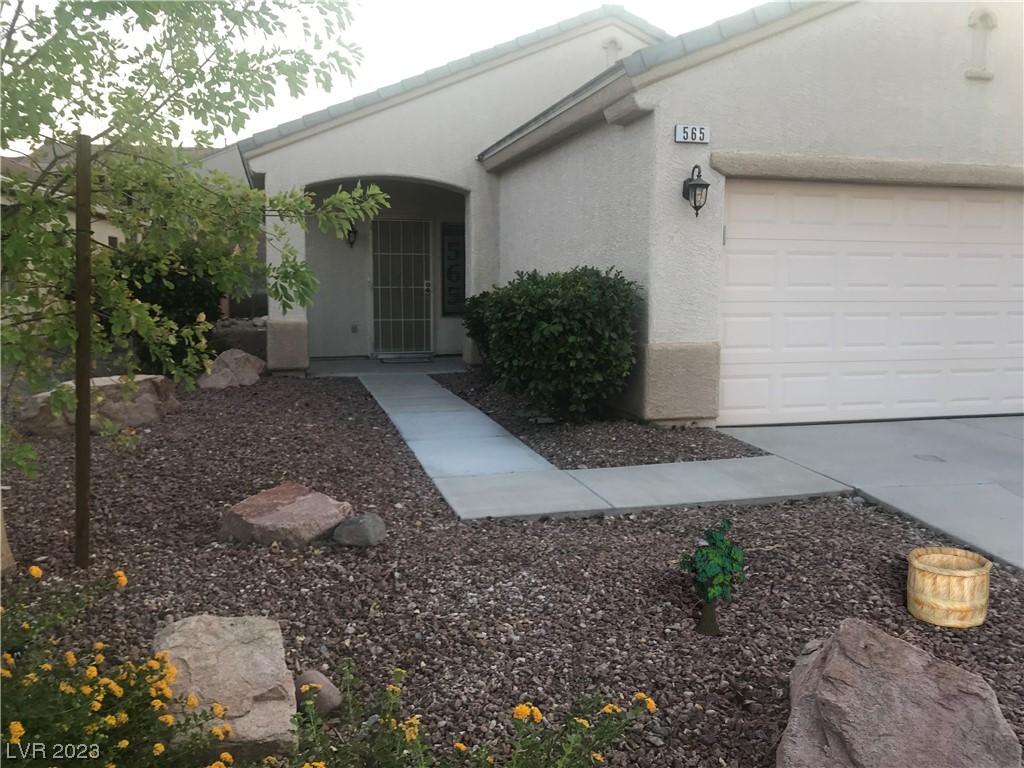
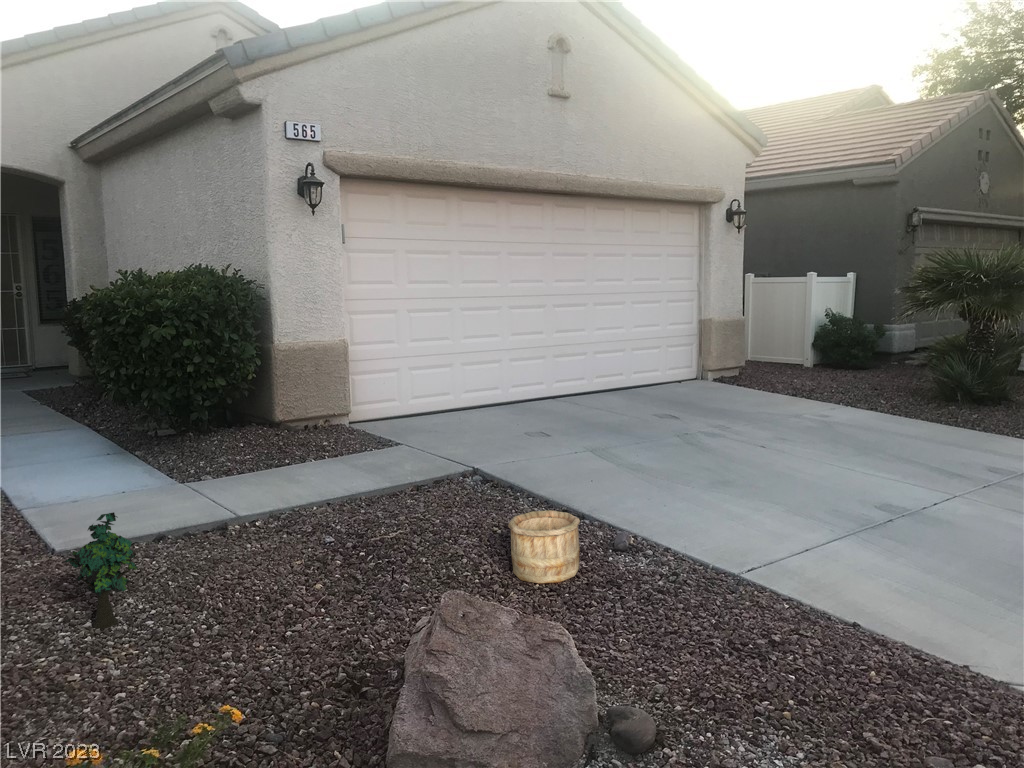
decorative plant: present [677,519,747,636] -> present [62,512,138,628]

